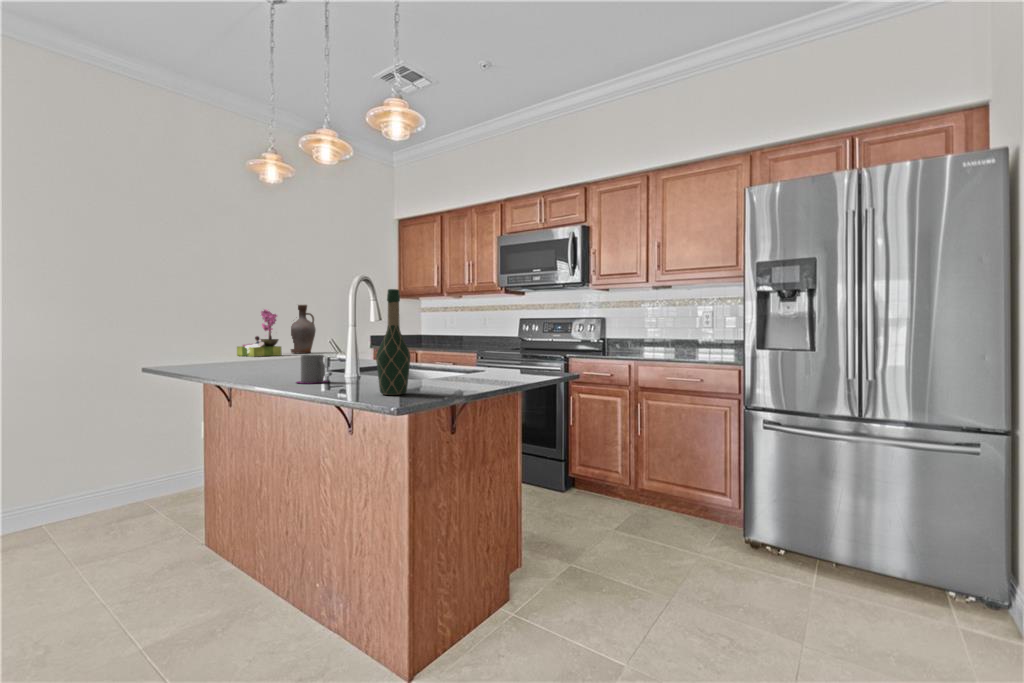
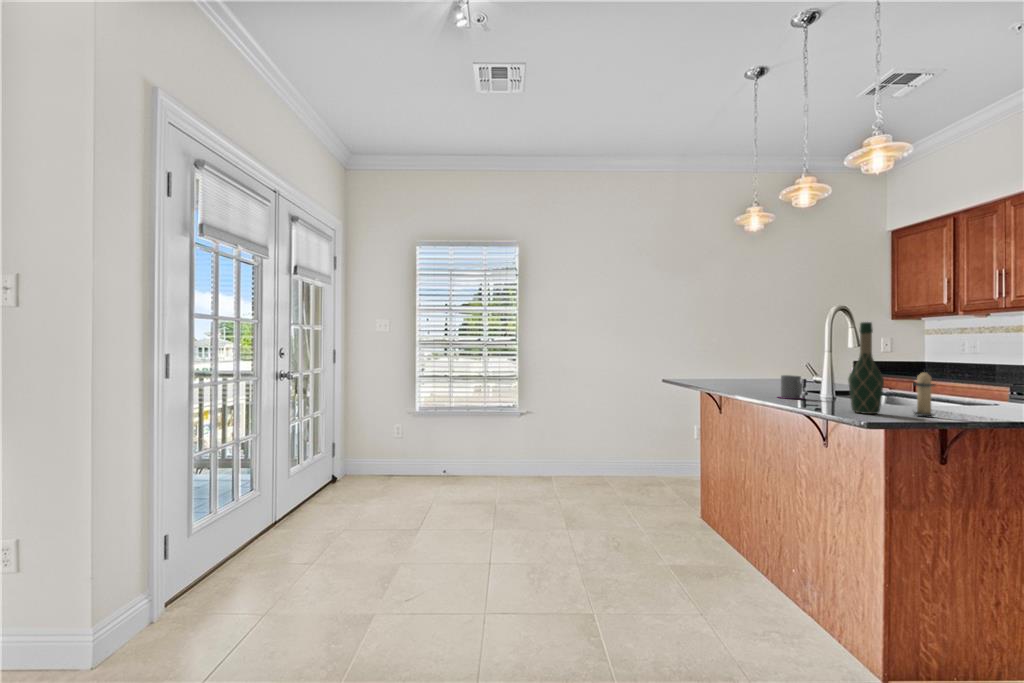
vase: present [291,305,316,354] -> none [767,329,795,374]
flower arrangement: present [237,309,282,357] -> none [724,333,762,375]
candle: none [432,342,457,392] -> present [913,372,935,416]

